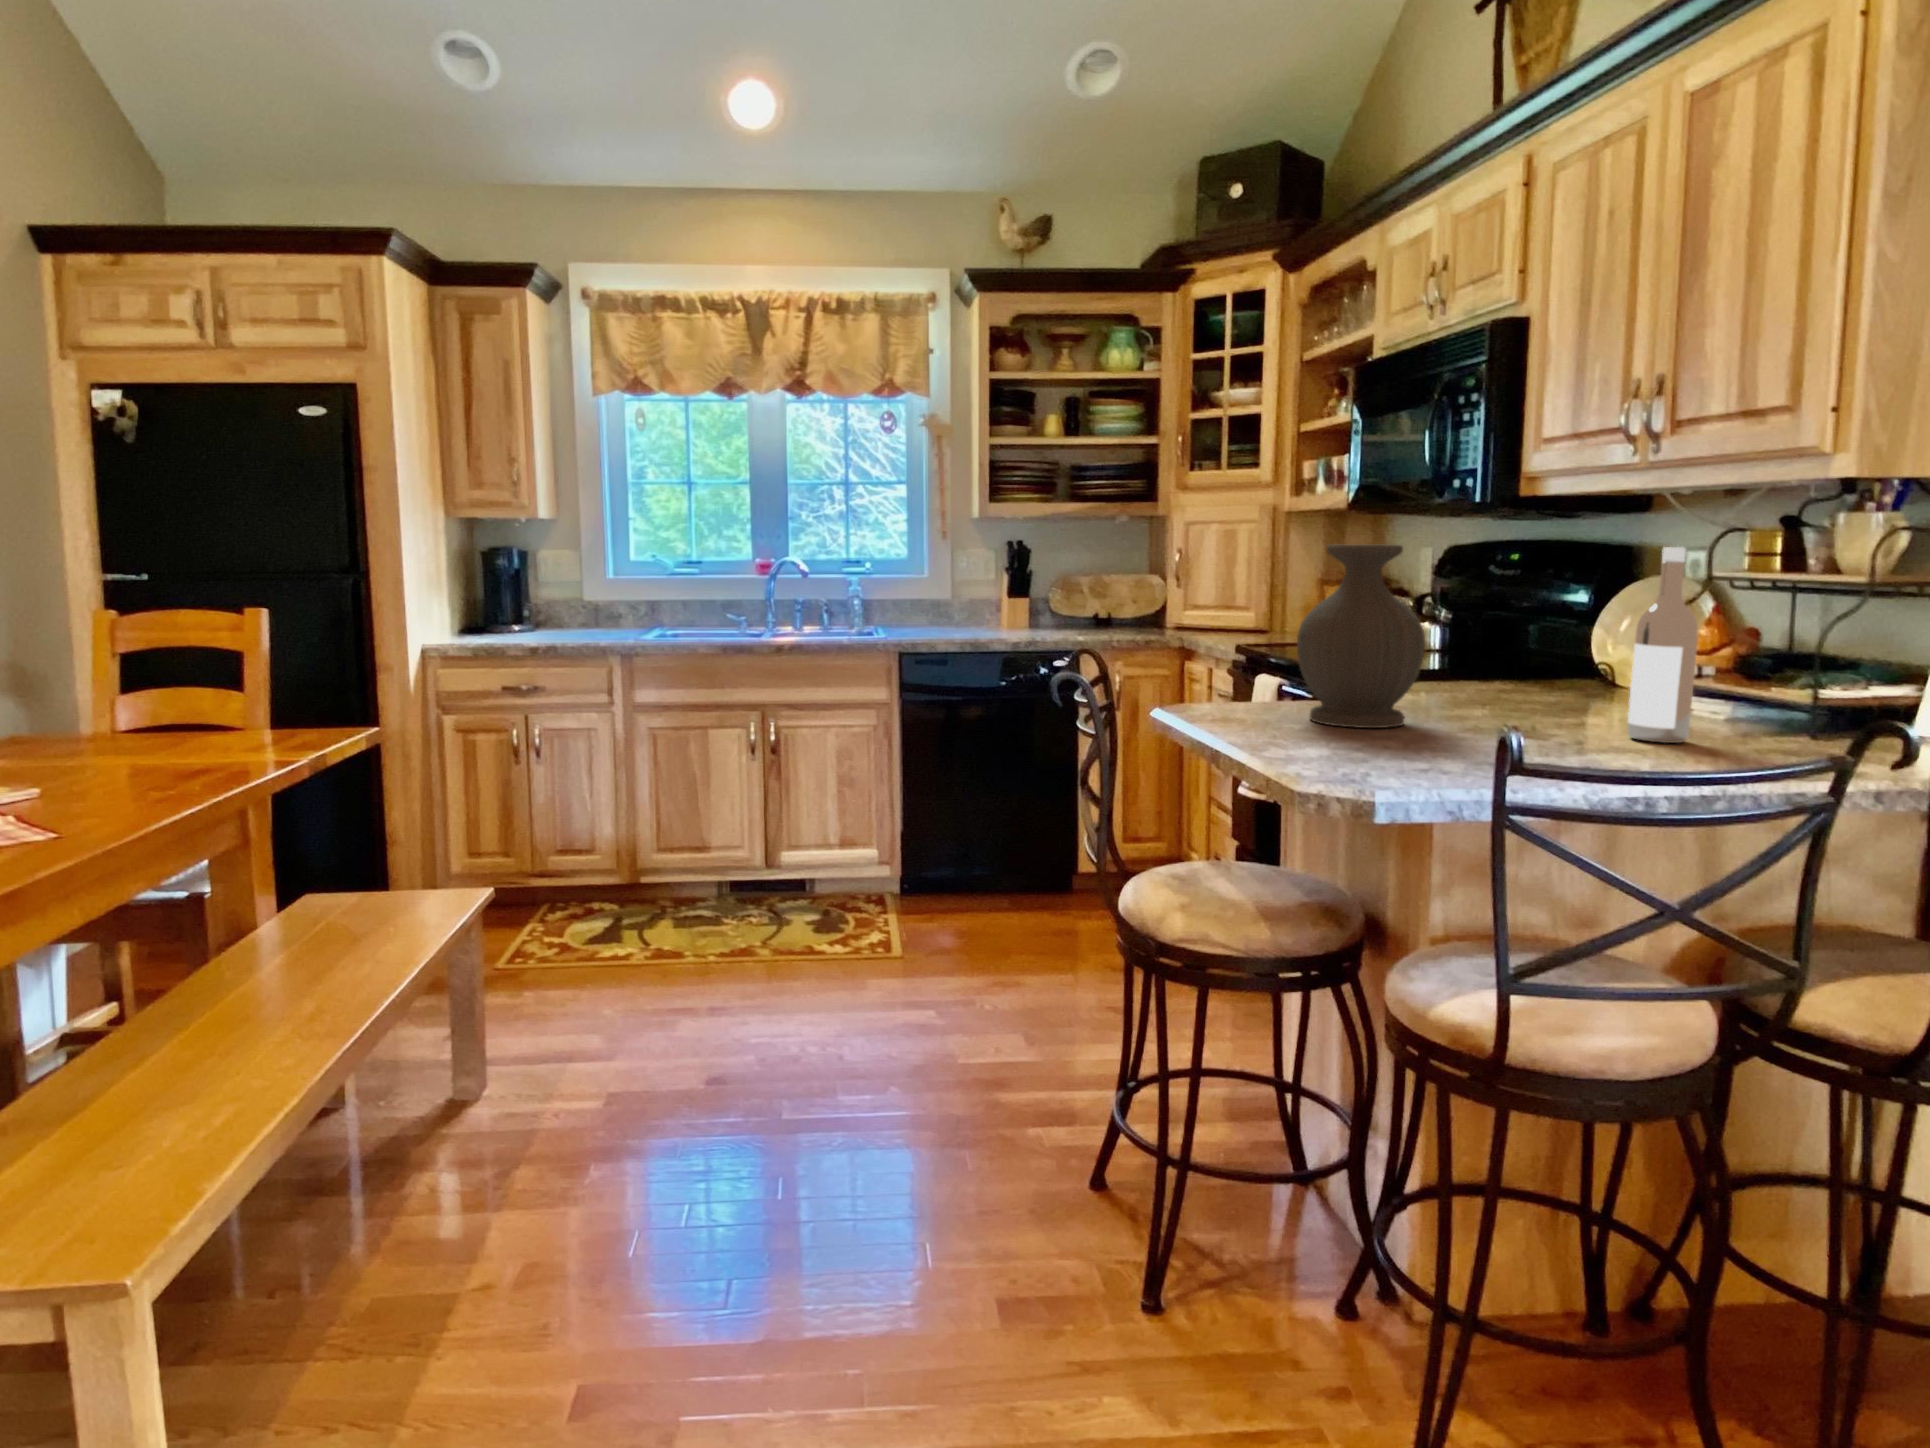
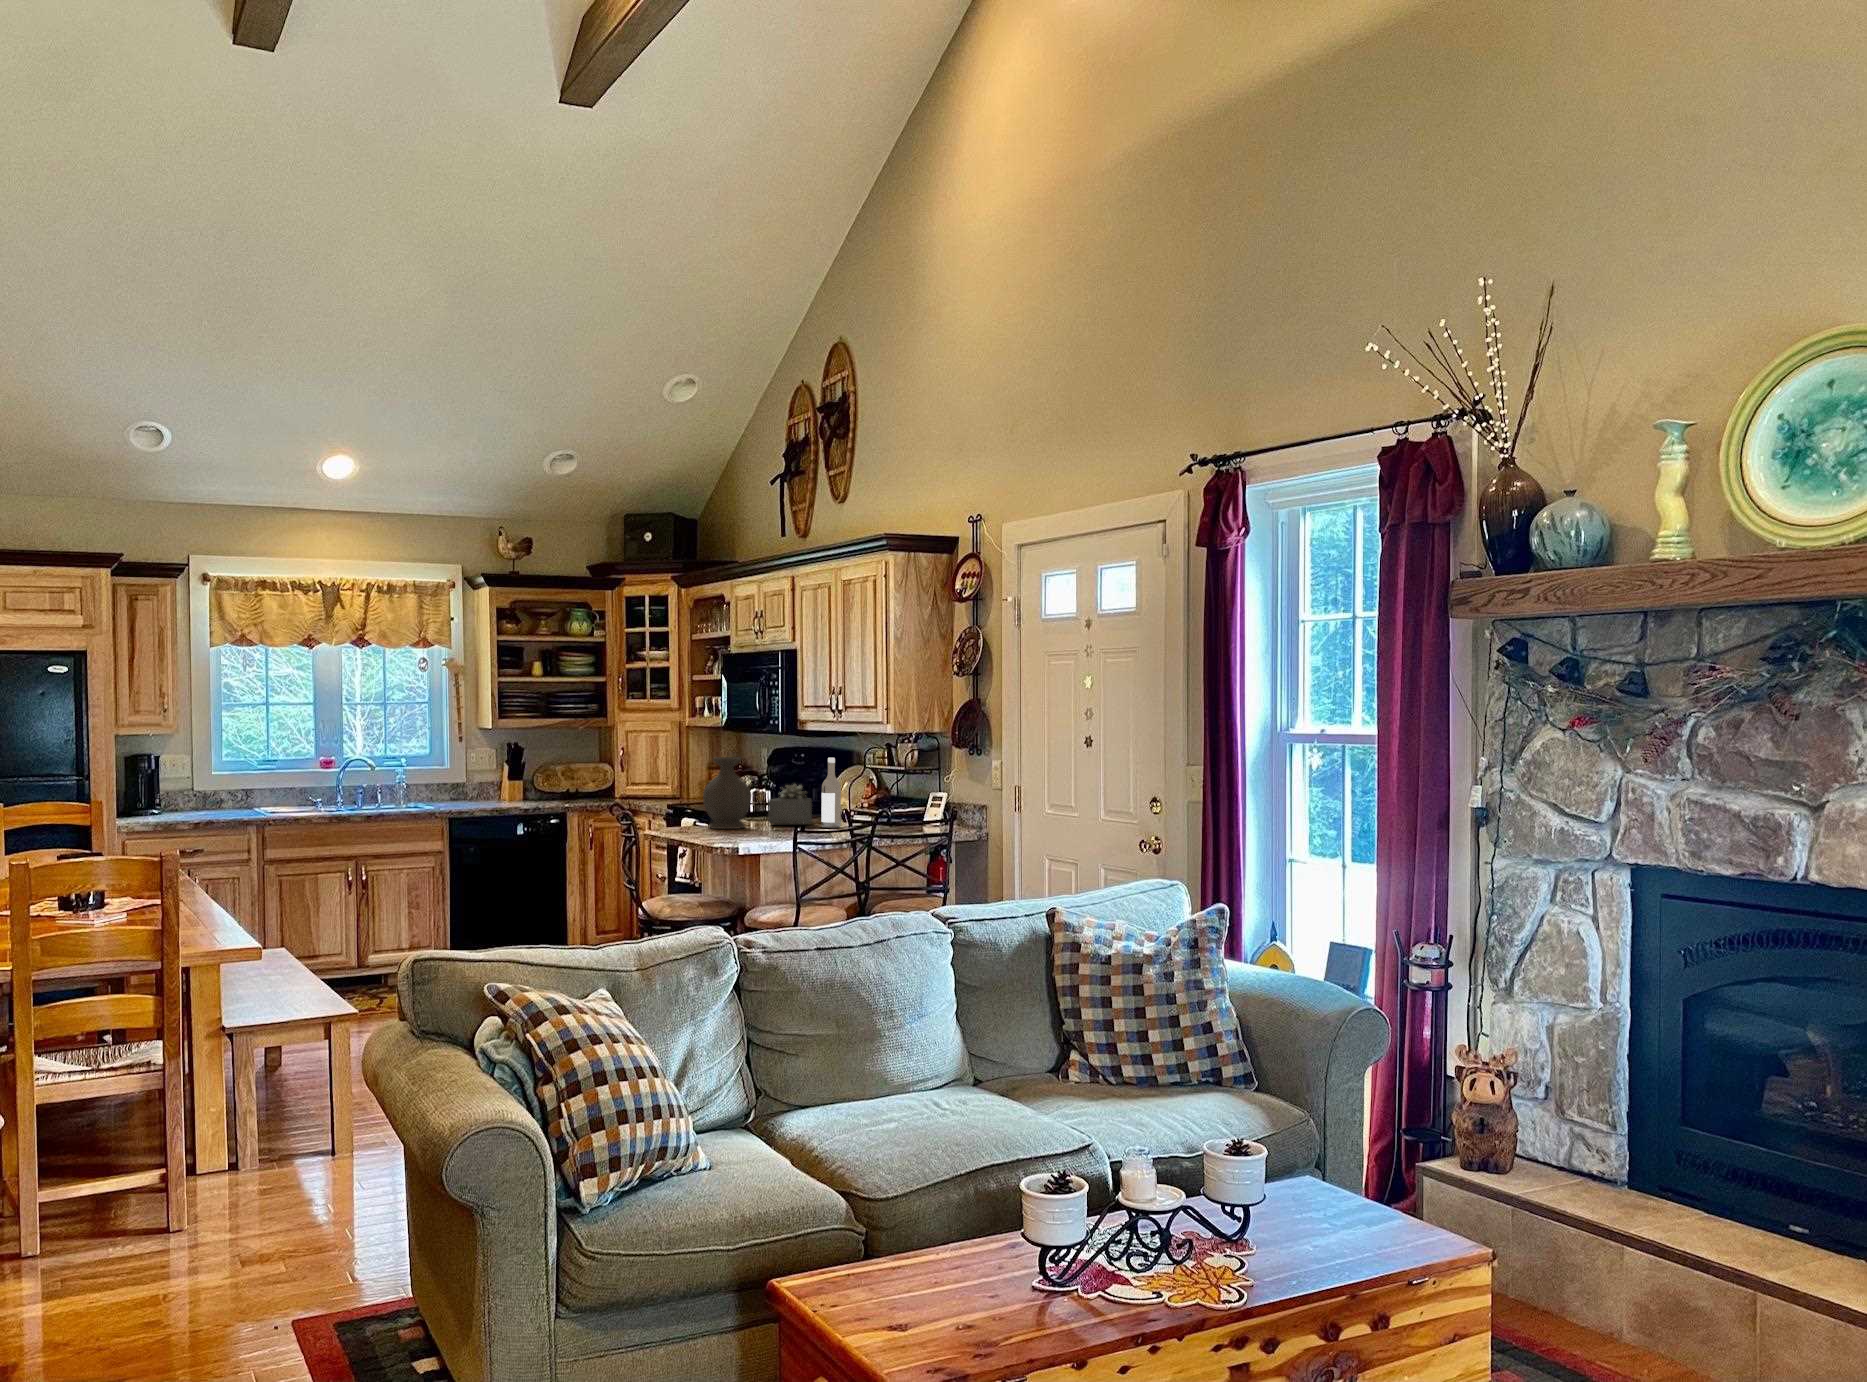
succulent plant: none [1464,615,1586,724] -> present [768,784,812,825]

